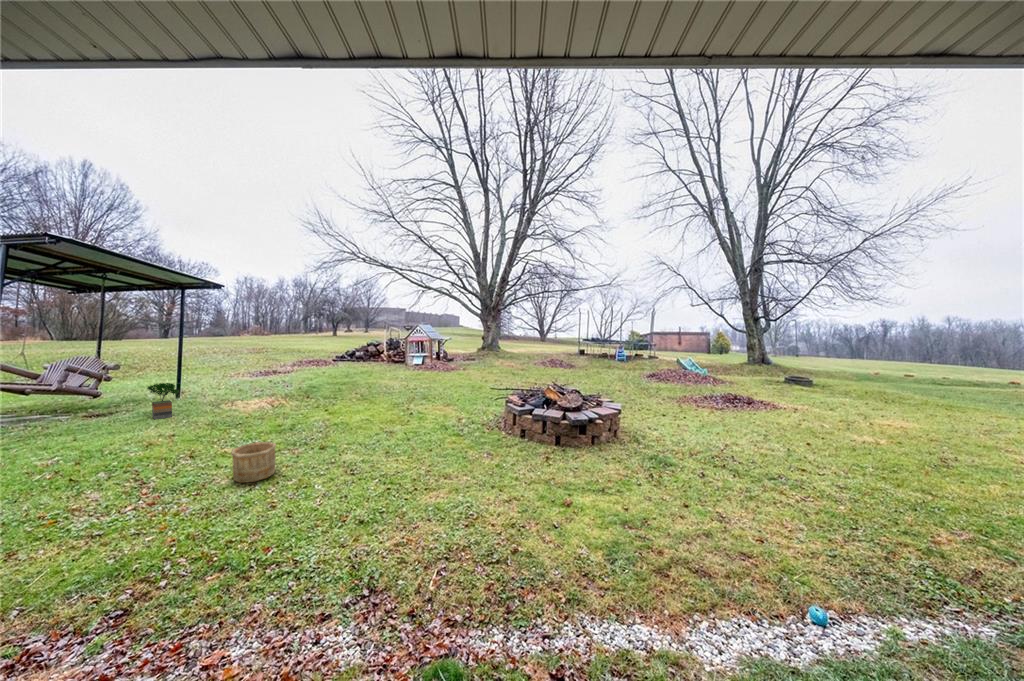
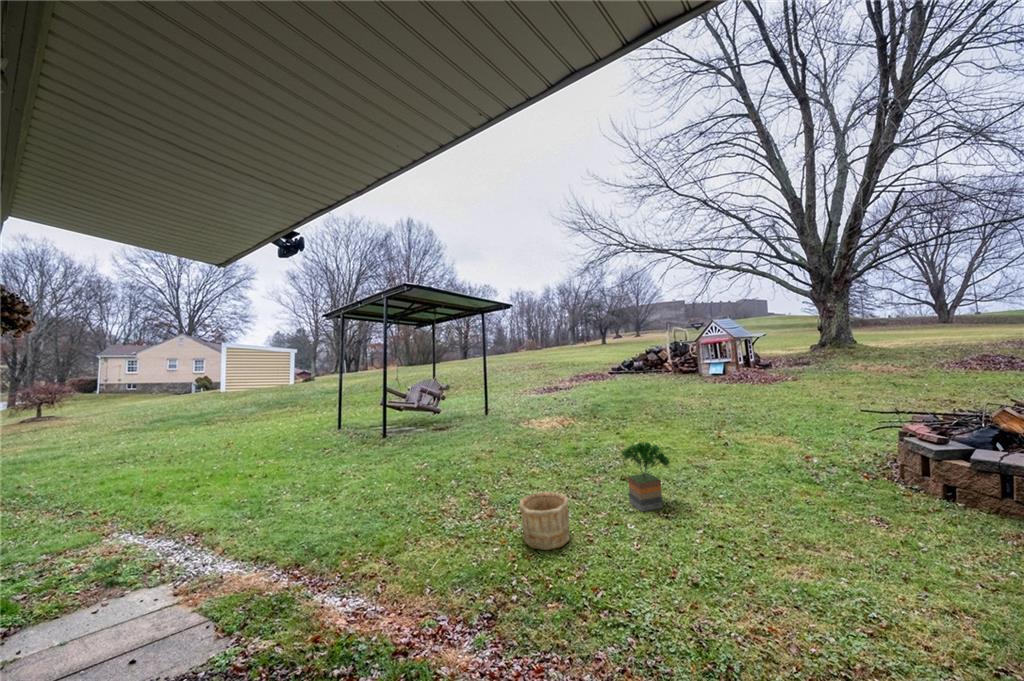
potted tree: present [147,383,179,419] -> present [622,442,670,512]

